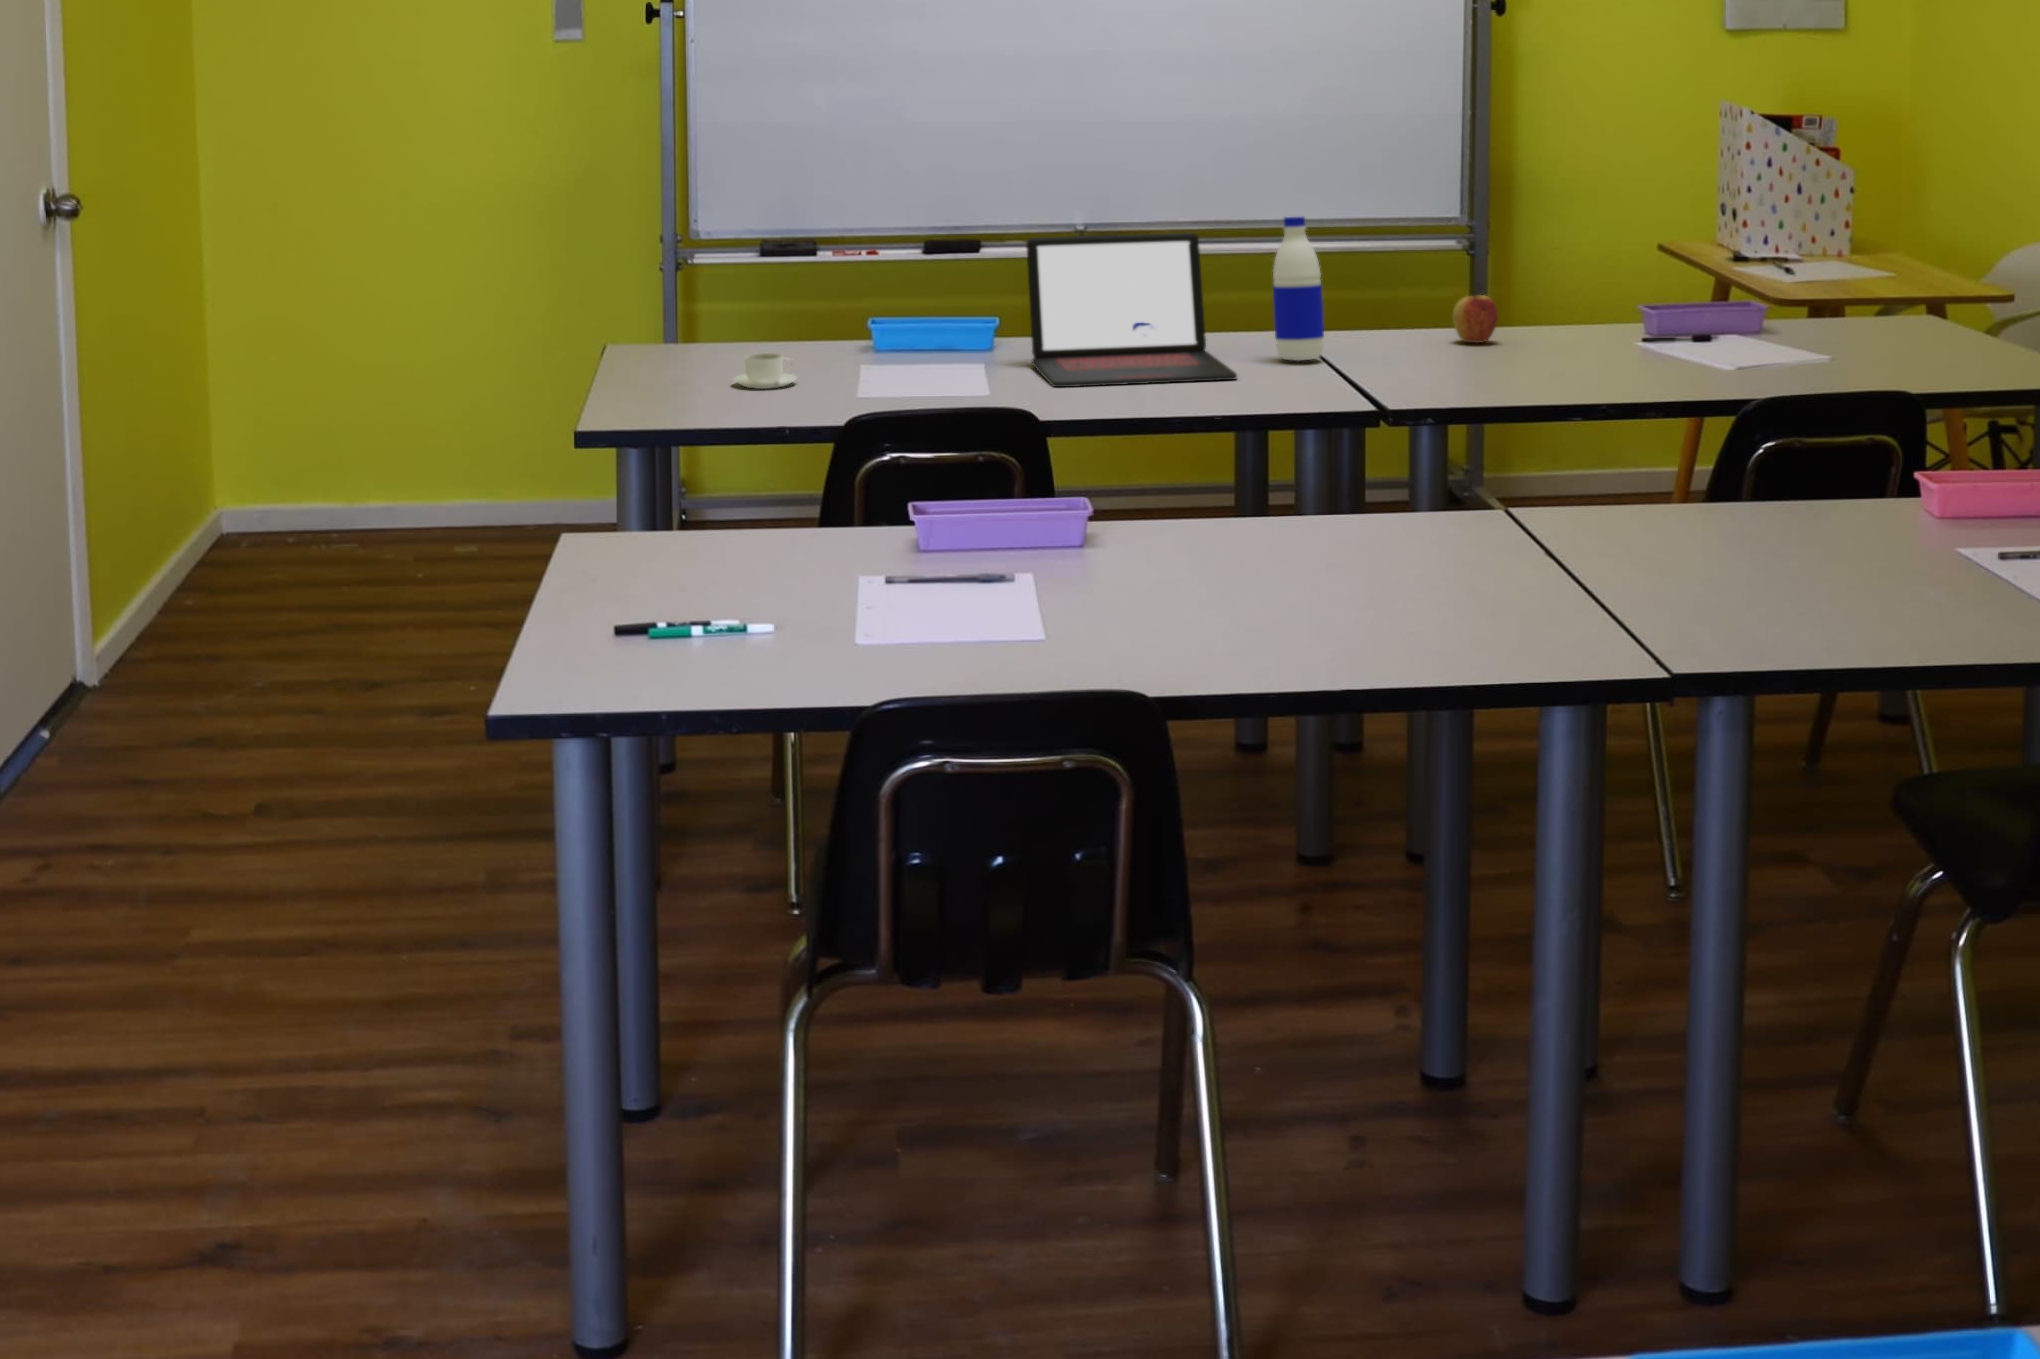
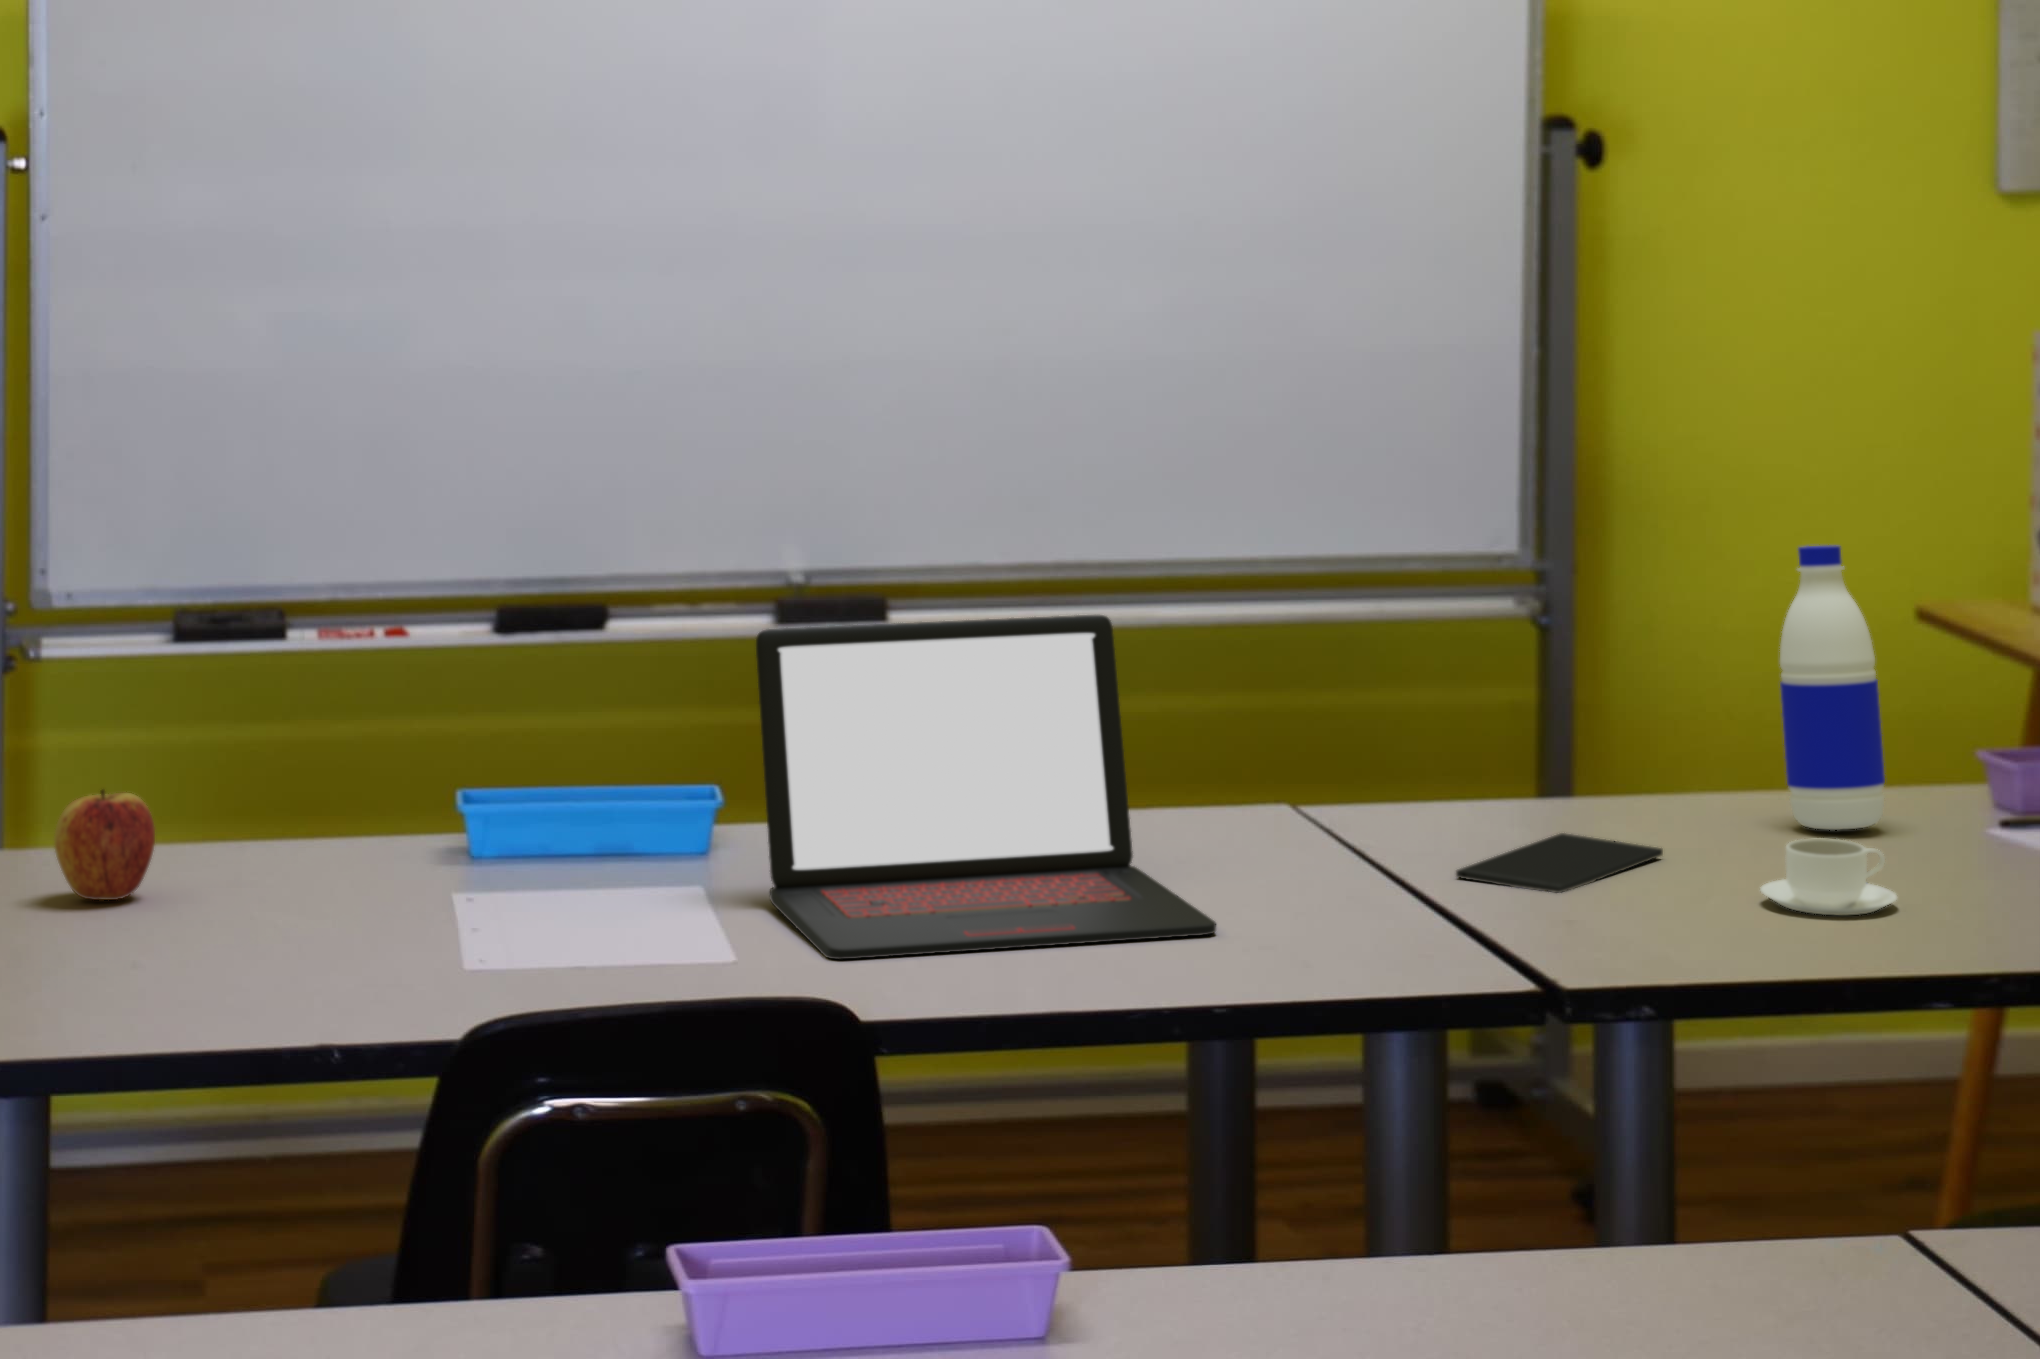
water bottle: present [1273,217,1324,361] -> present [1780,545,1885,830]
apple: present [1453,295,1498,343] -> present [54,790,155,900]
tablet: none [1362,341,1466,366] -> present [1456,833,1663,893]
coffee cup: present [734,353,797,389] -> present [1760,838,1897,915]

